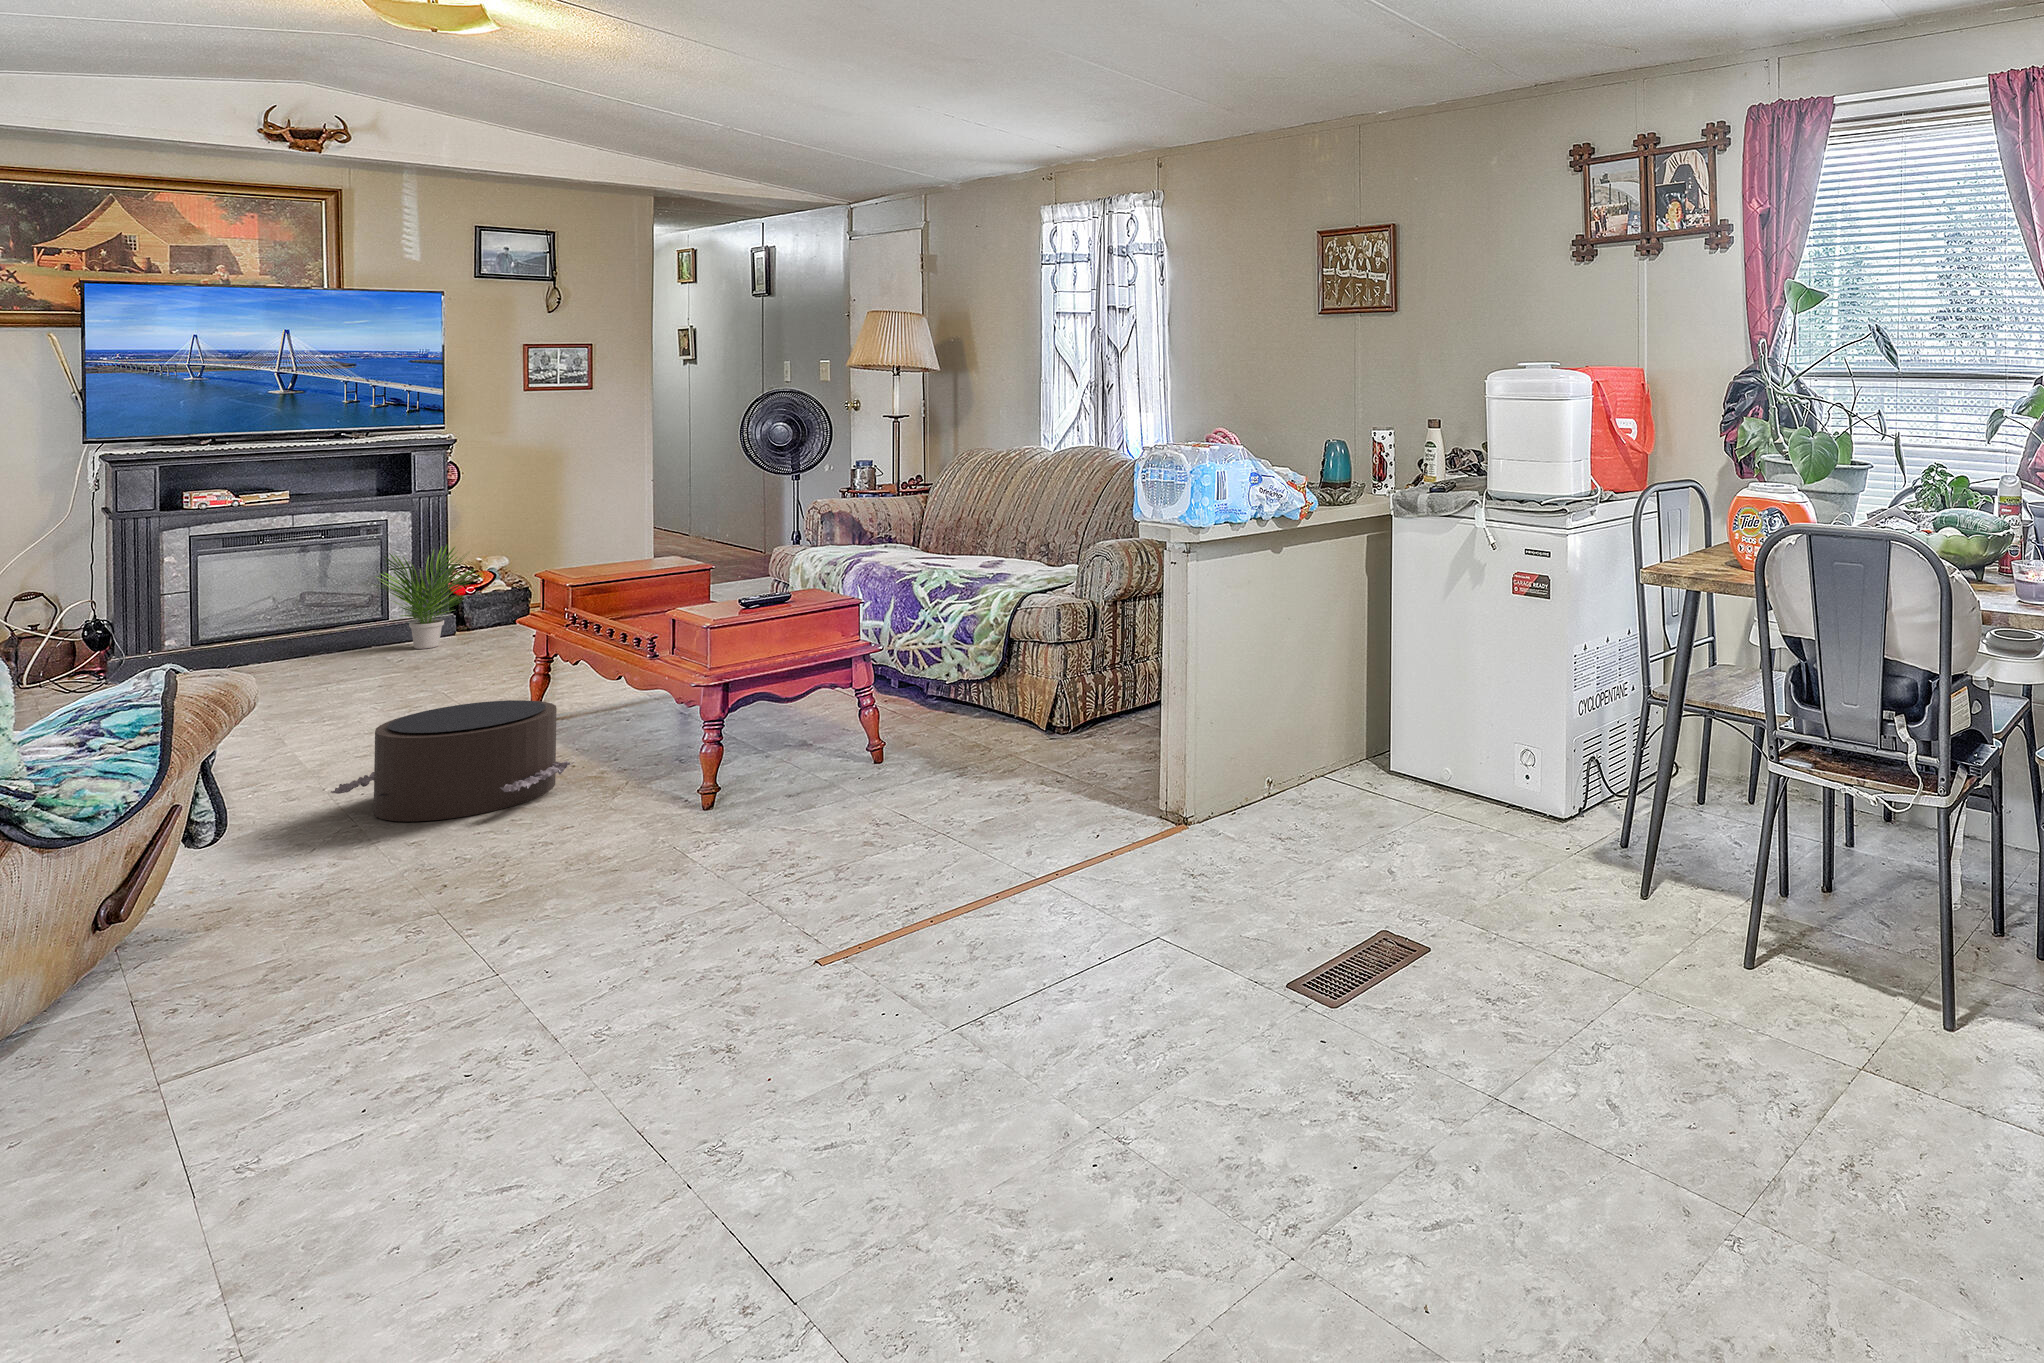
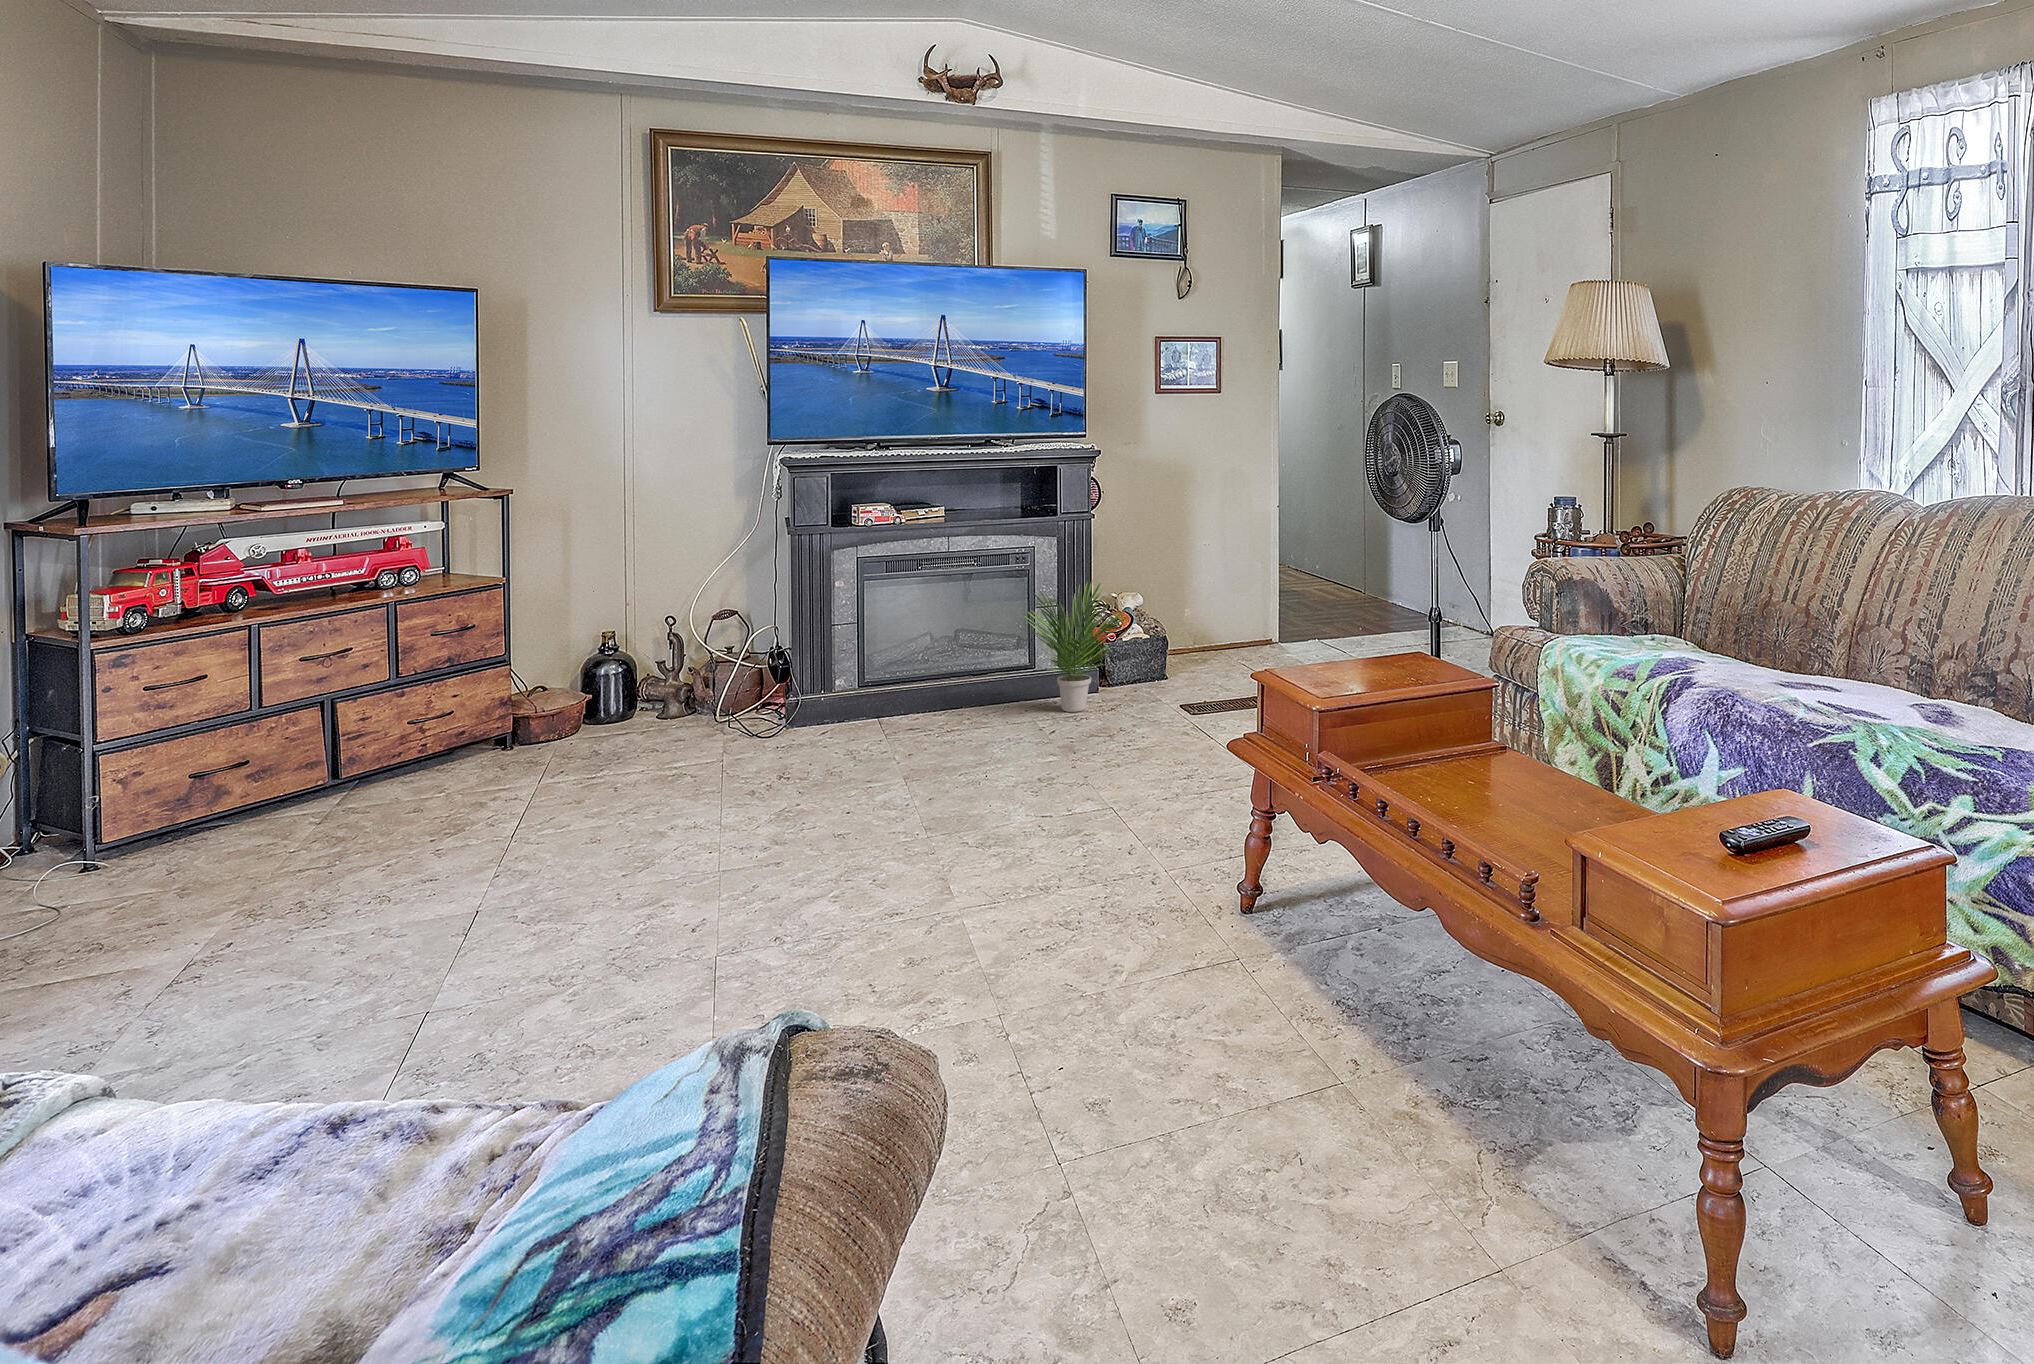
pouf: present [331,700,574,822] -> none [1028,930,1384,1215]

